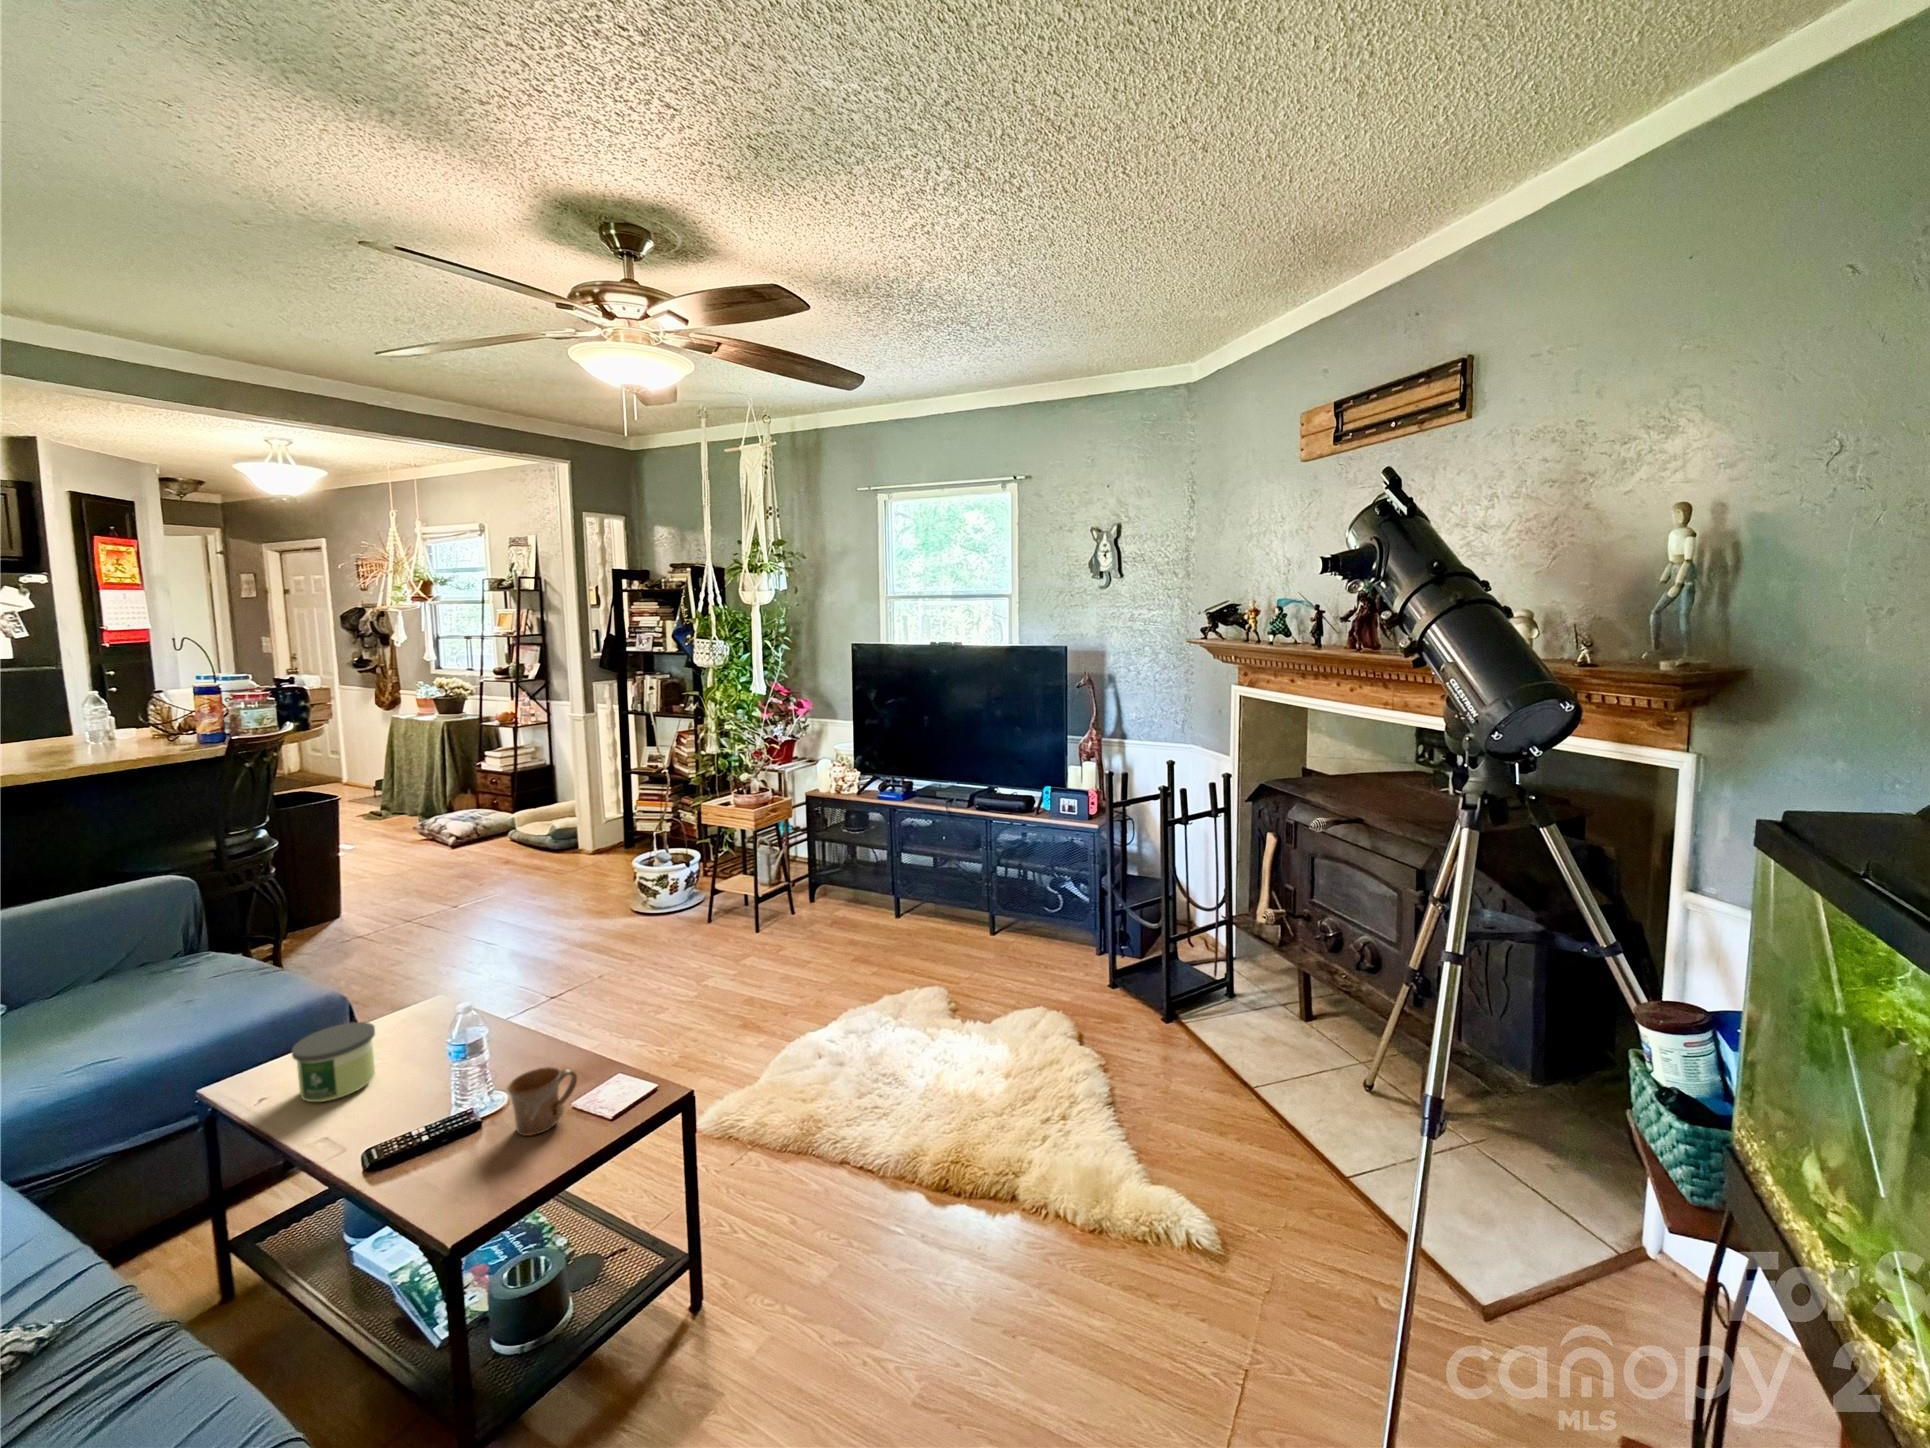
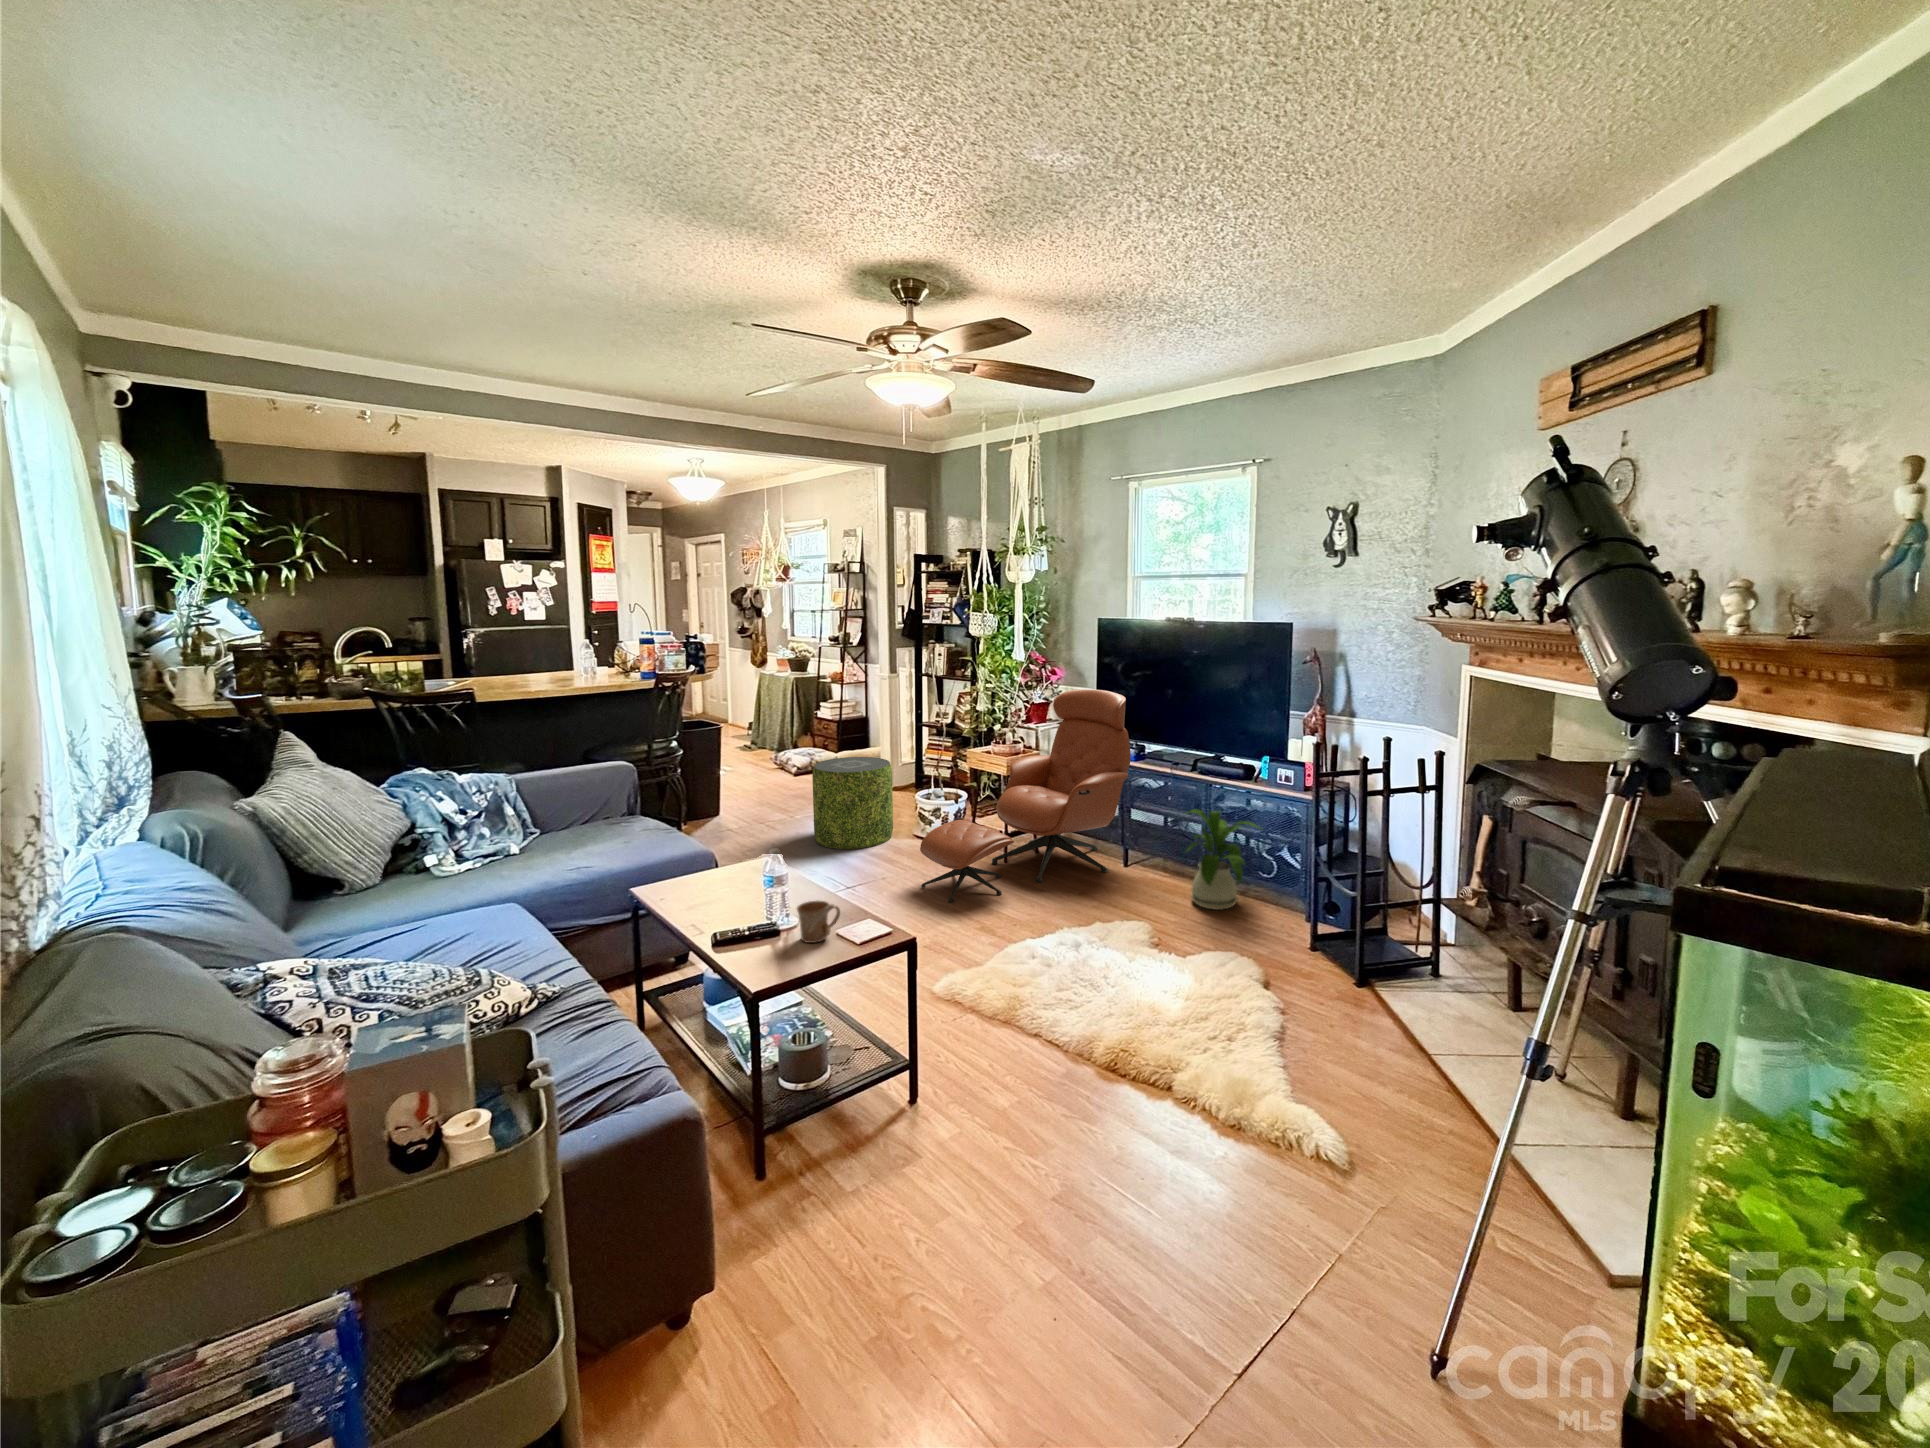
lounge chair: none [652,723,898,995] -> present [920,689,1131,902]
pouf: none [489,820,606,943] -> present [812,757,893,849]
house plant: none [958,848,1053,955] -> present [1186,809,1260,910]
candle: present [292,1022,375,1102] -> none [681,857,726,903]

